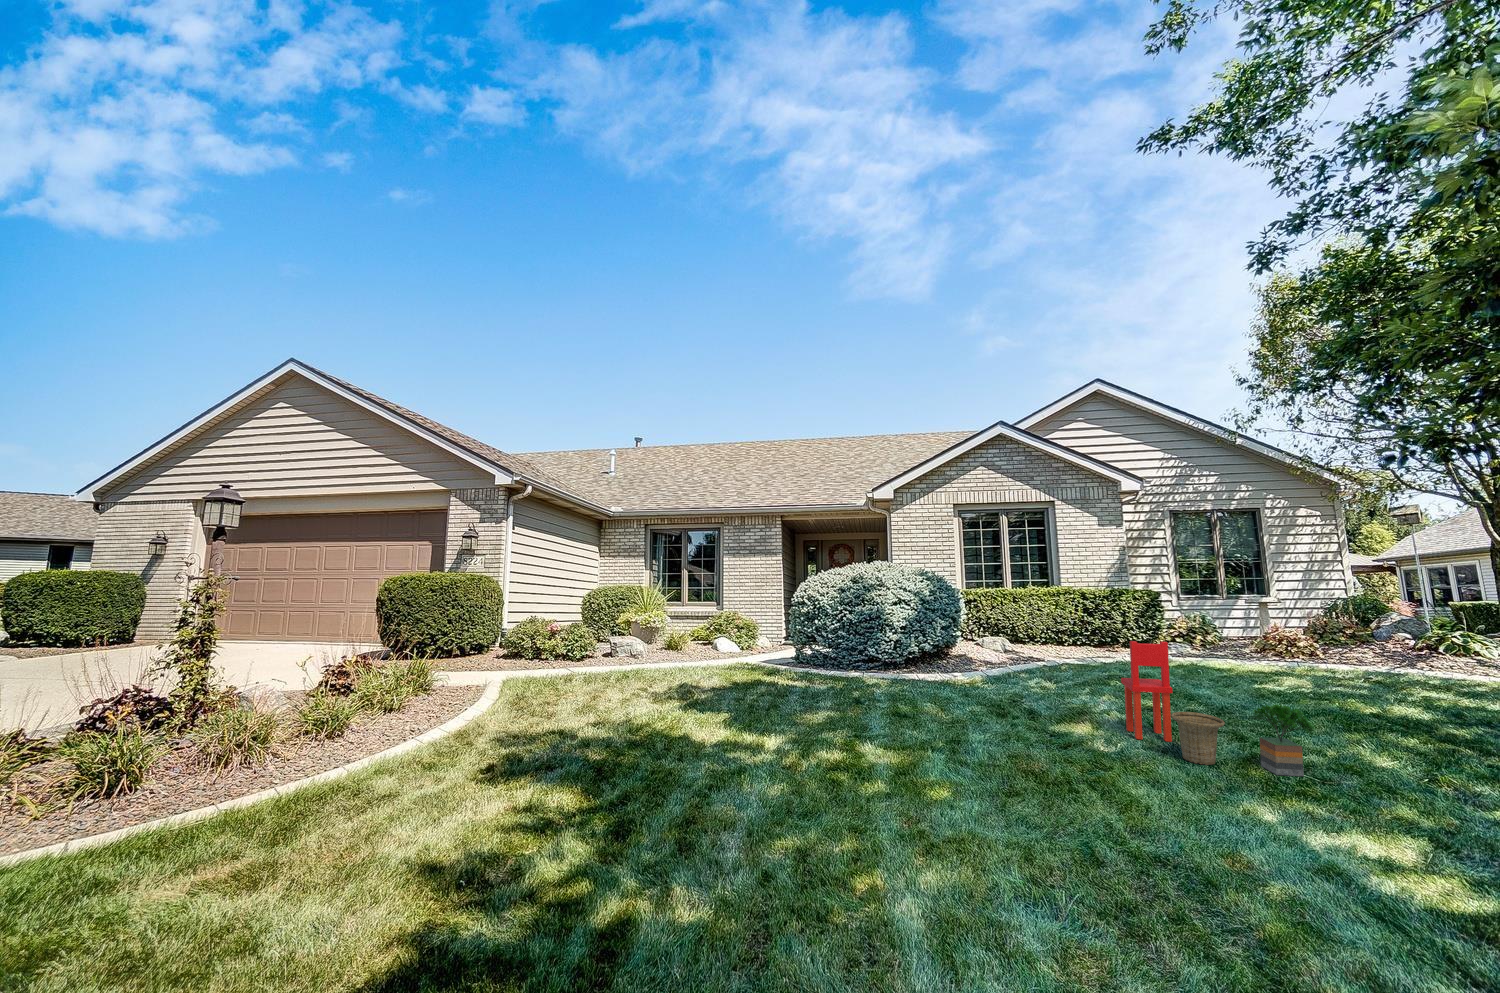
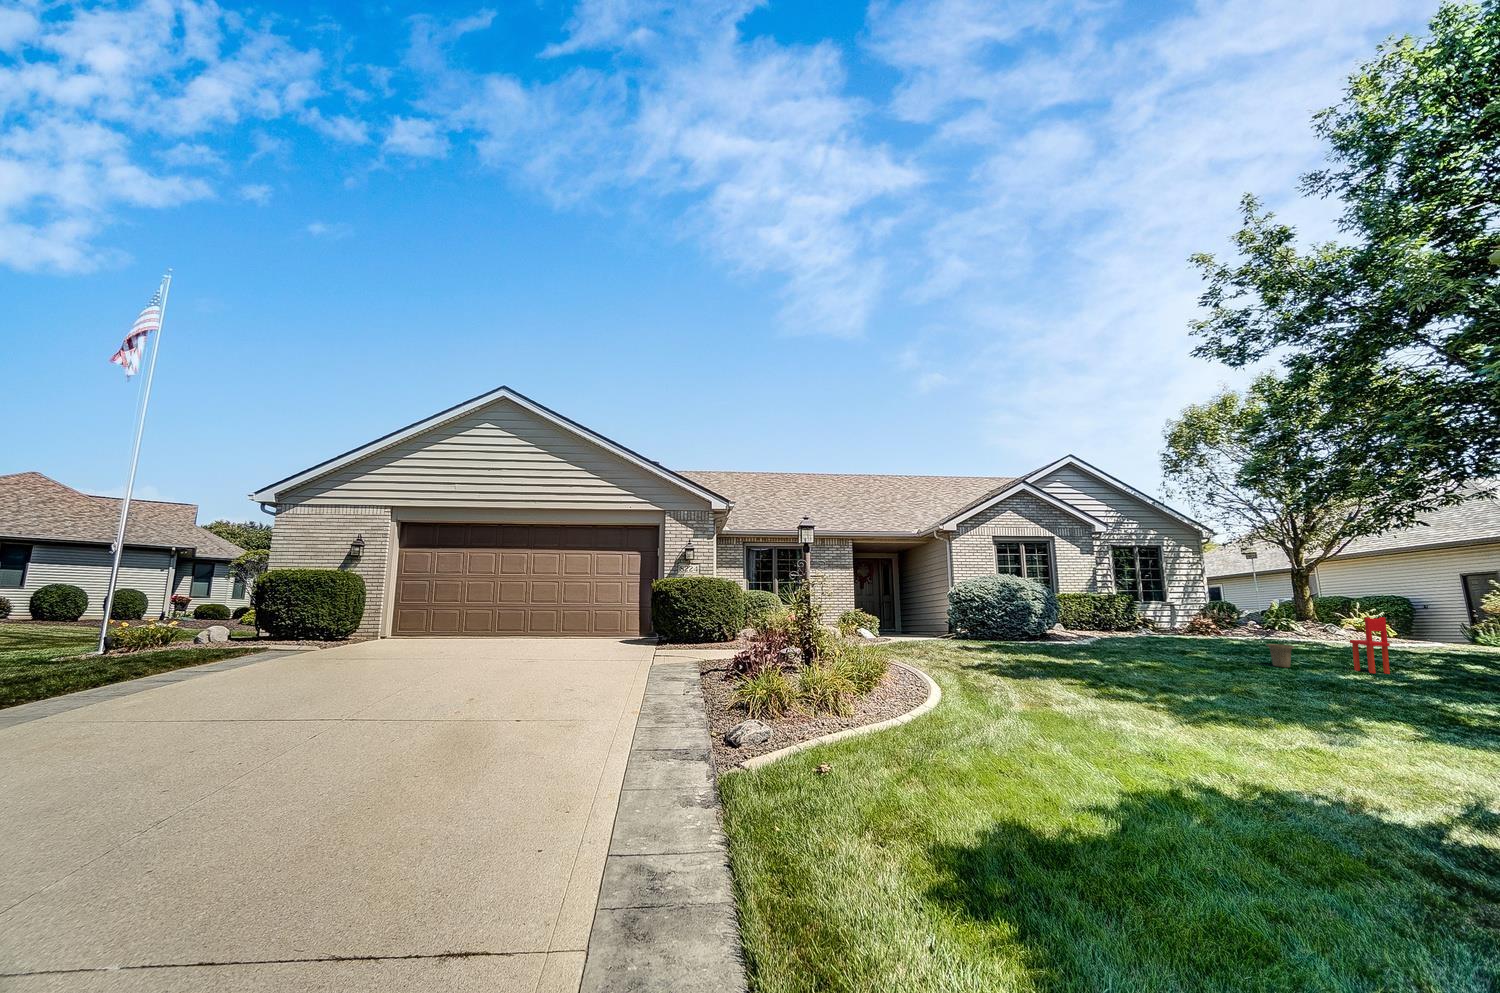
chair: present [1121,641,1173,742] -> present [1350,617,1390,674]
potted tree: present [1253,704,1315,776] -> none [1302,636,1336,669]

